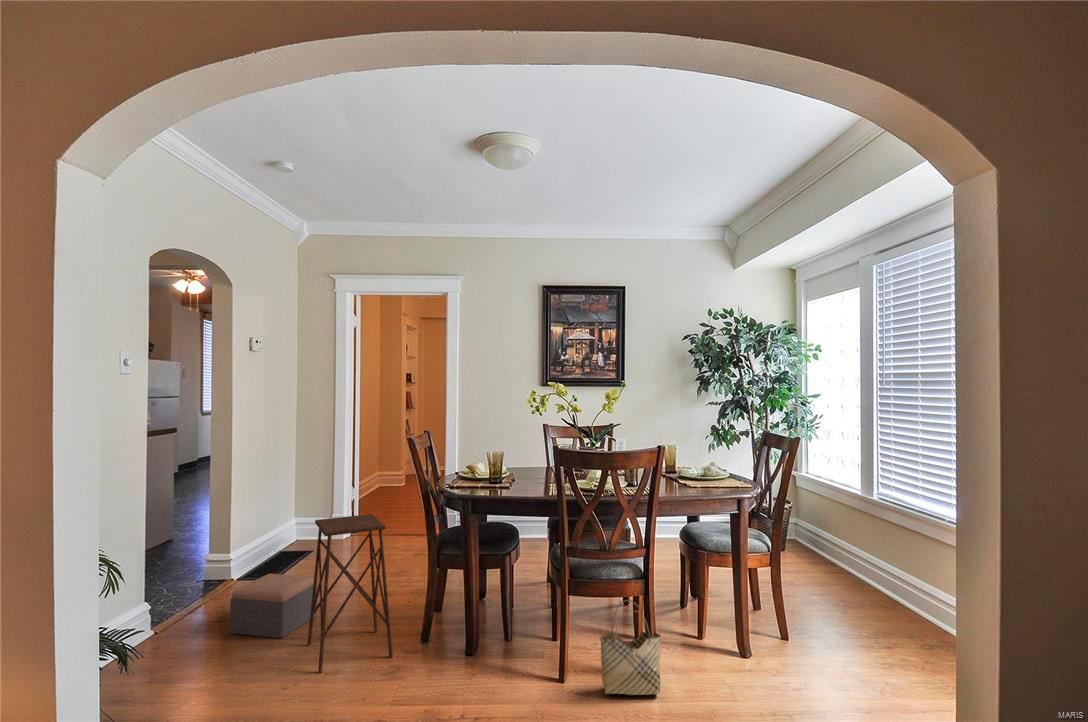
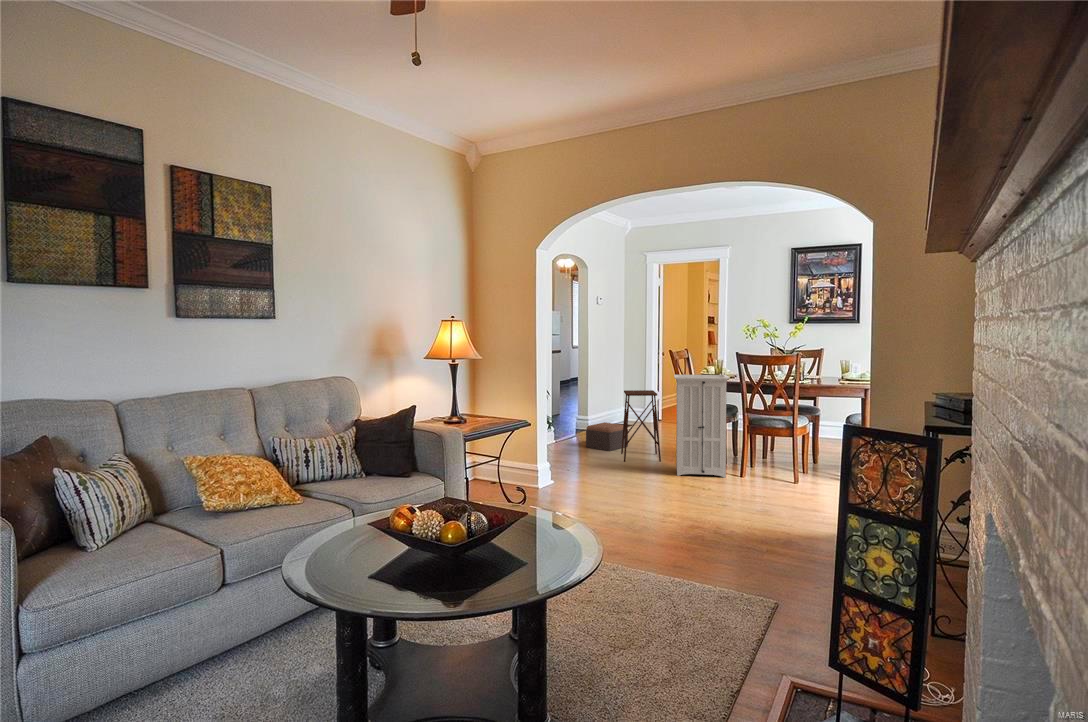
storage cabinet: none [427,484,538,704] -> present [674,374,730,478]
woven basket: present [600,600,661,695] -> none [762,438,799,487]

